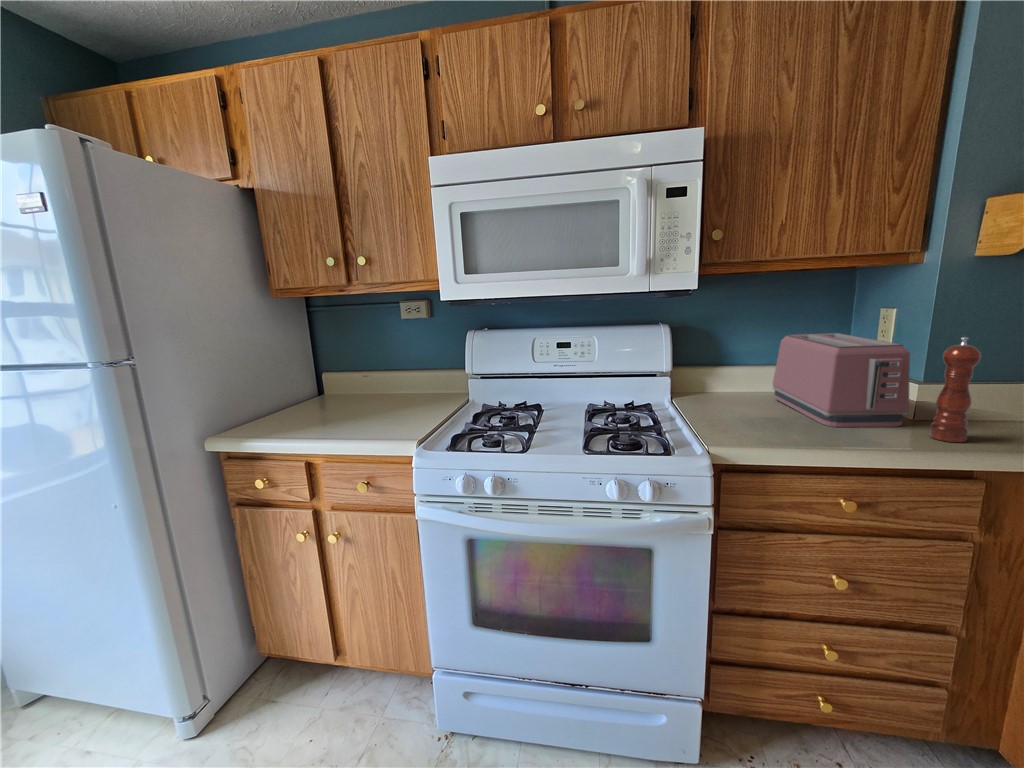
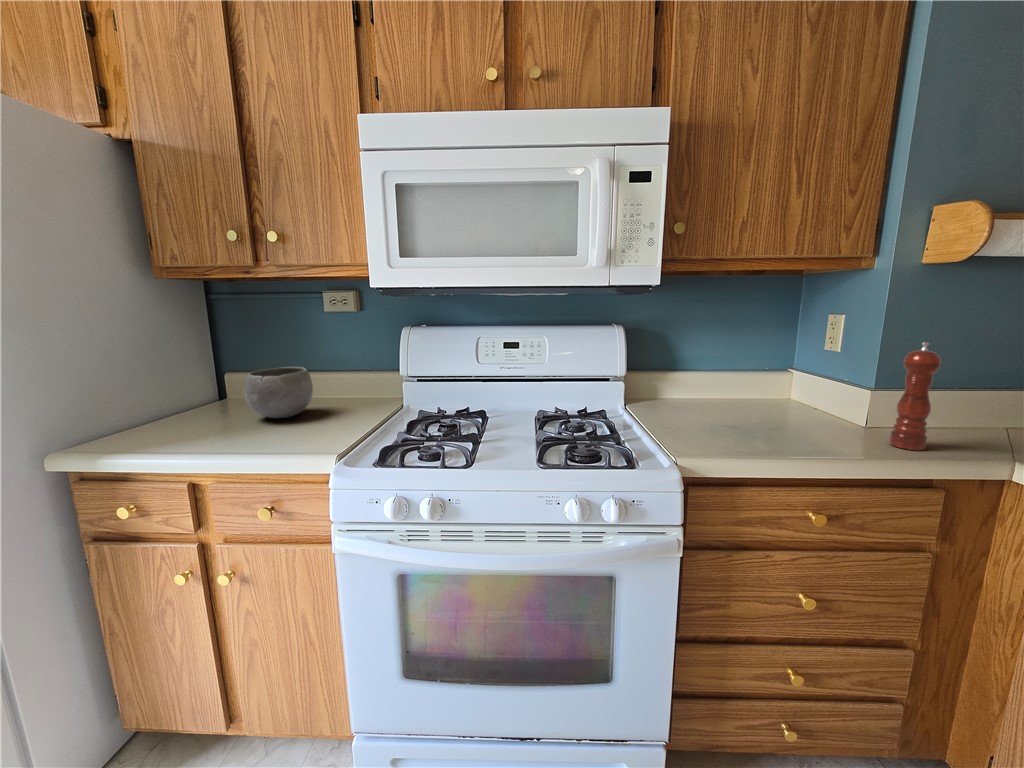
toaster: present [773,333,910,427] -> none [726,339,867,435]
ceramic bowl: none [342,368,395,411] -> present [244,367,313,418]

